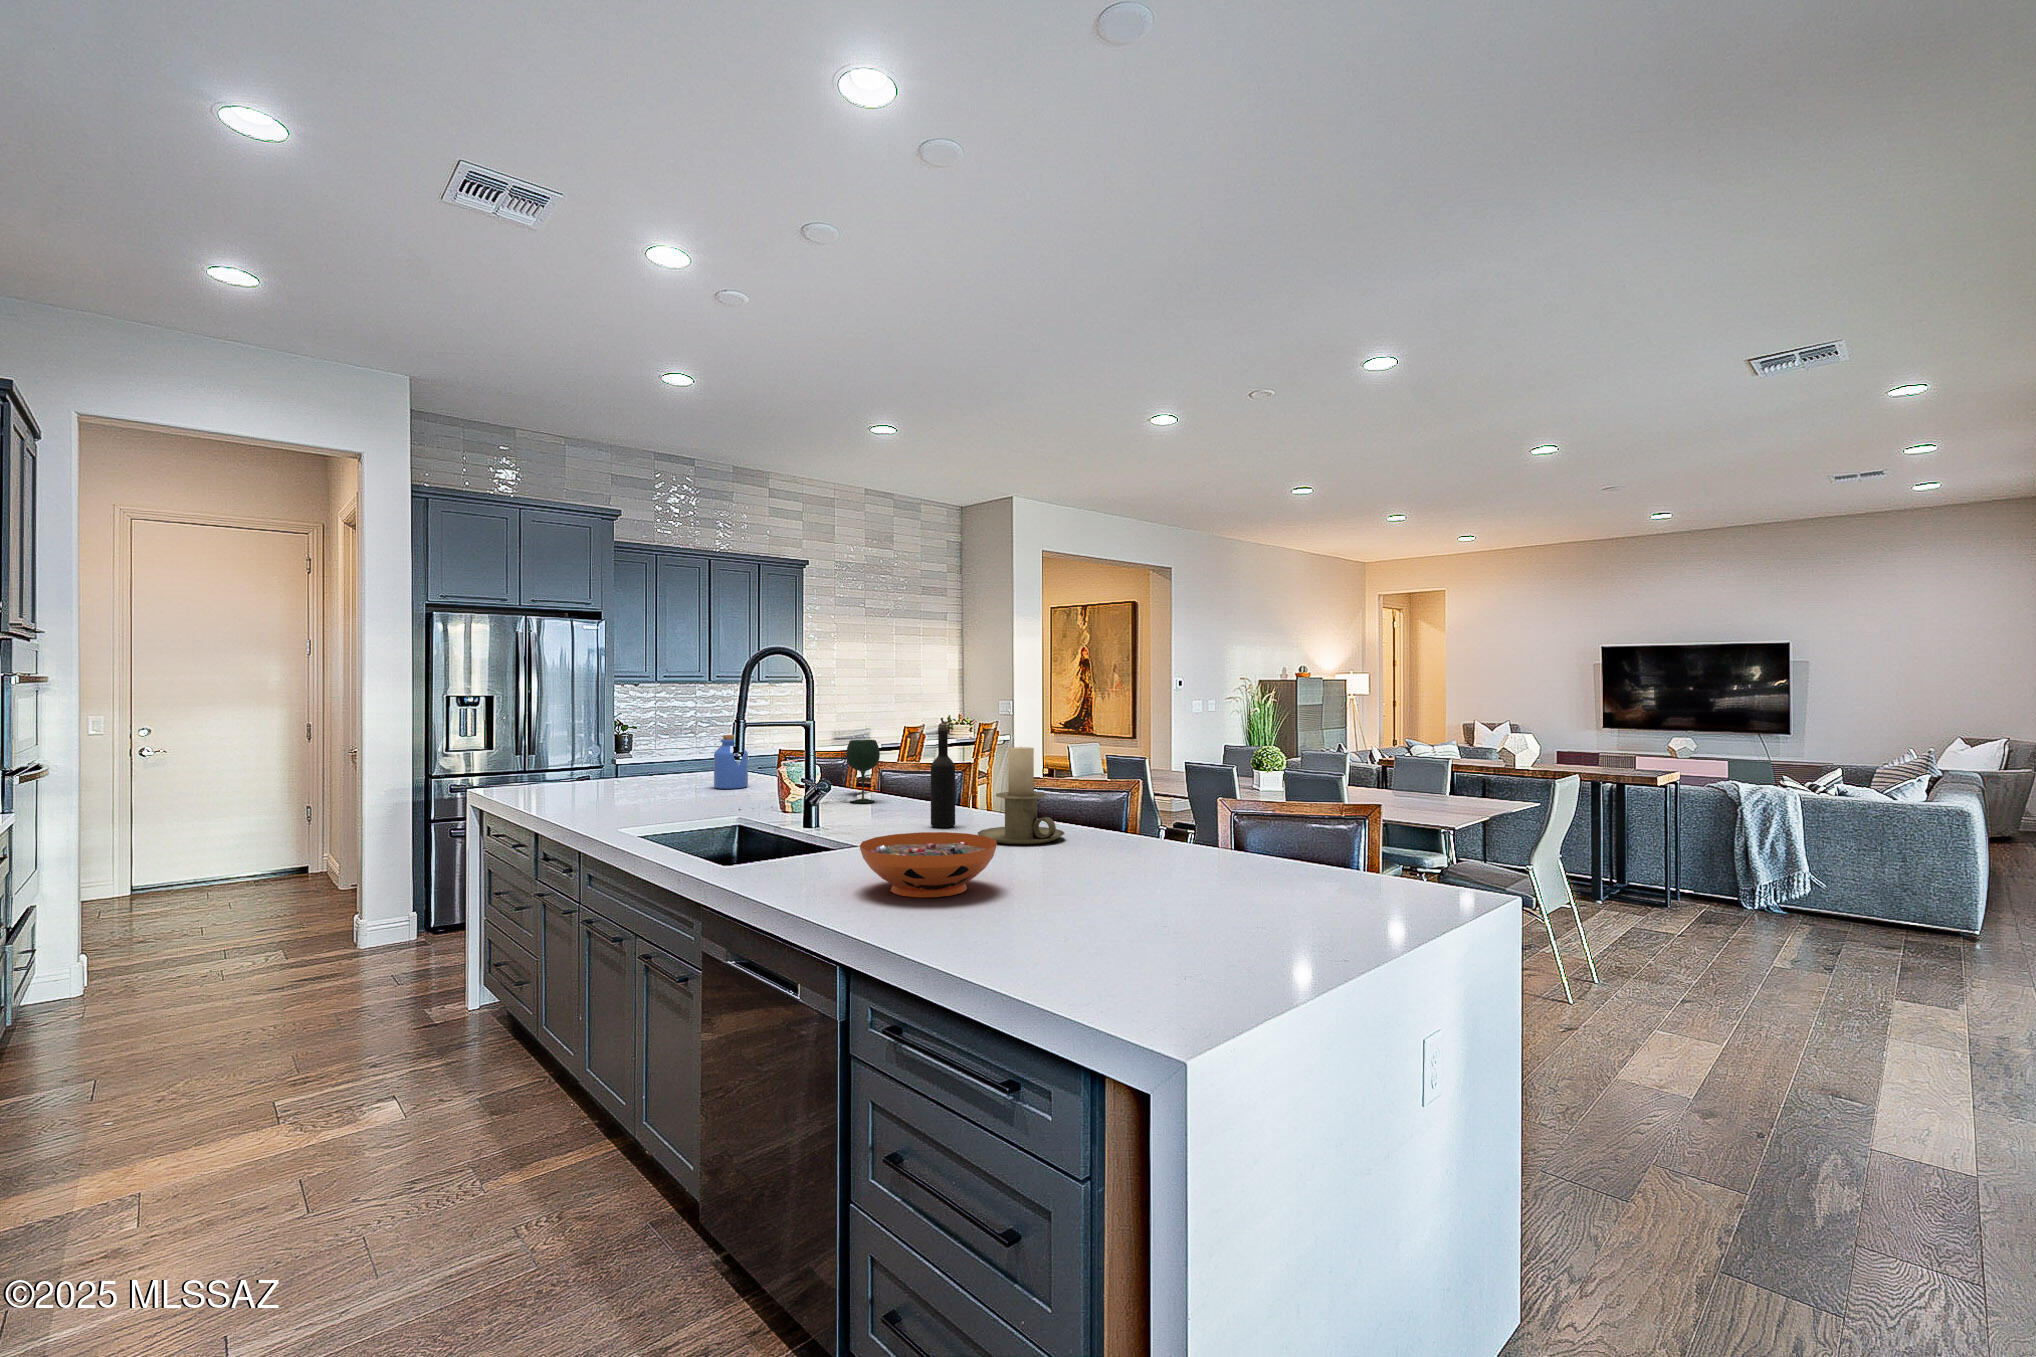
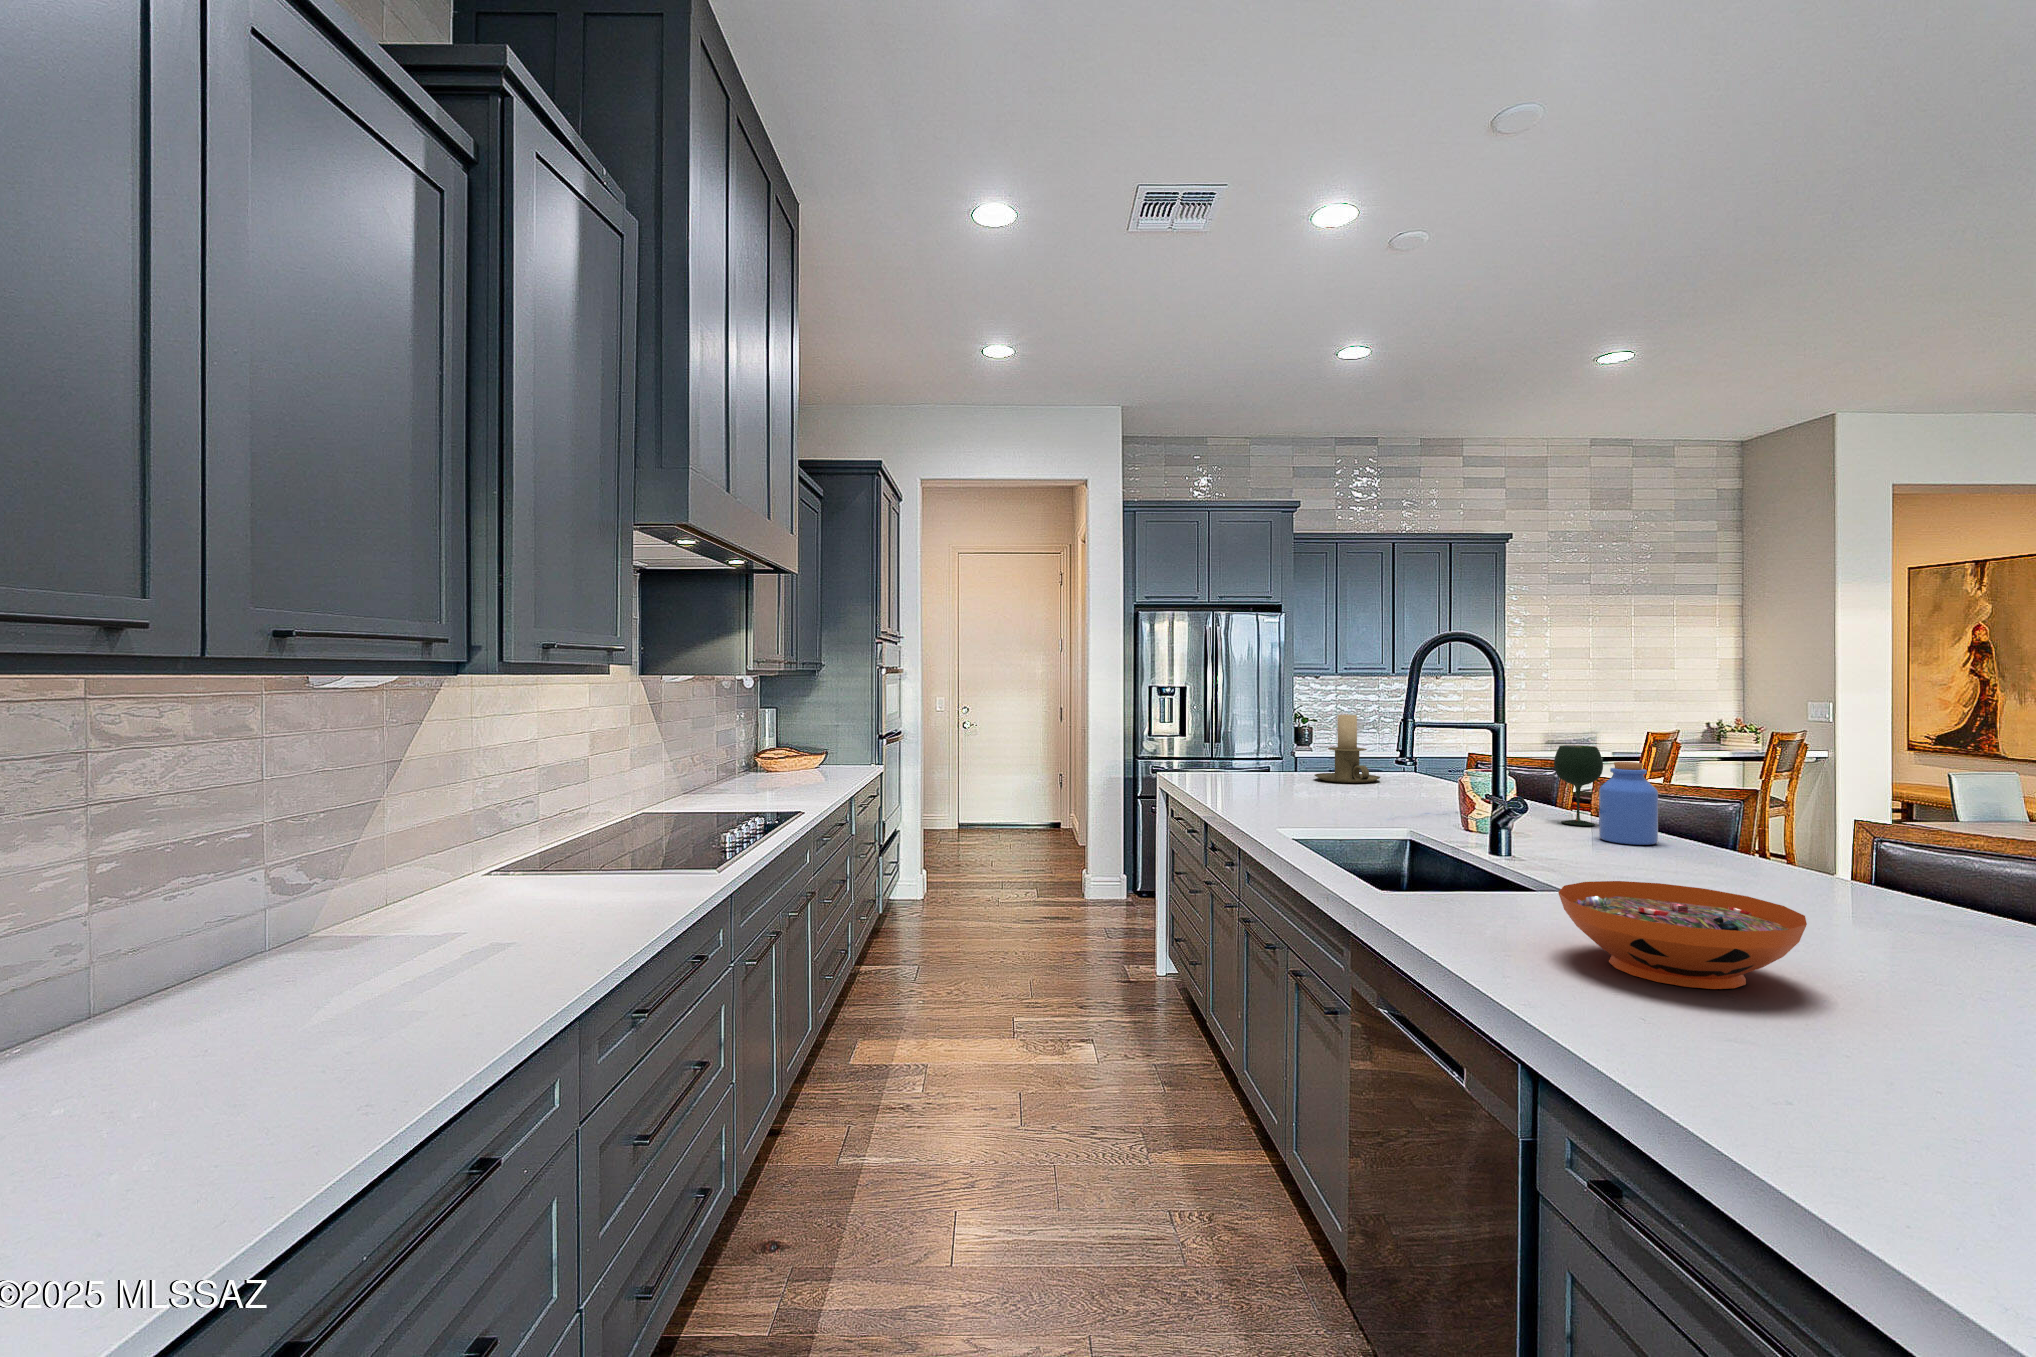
wine bottle: present [931,725,955,828] -> none [1682,731,1724,875]
jar: present [714,735,748,789] -> present [1599,762,1658,845]
candle holder: present [978,747,1065,844] -> present [1315,714,1380,783]

